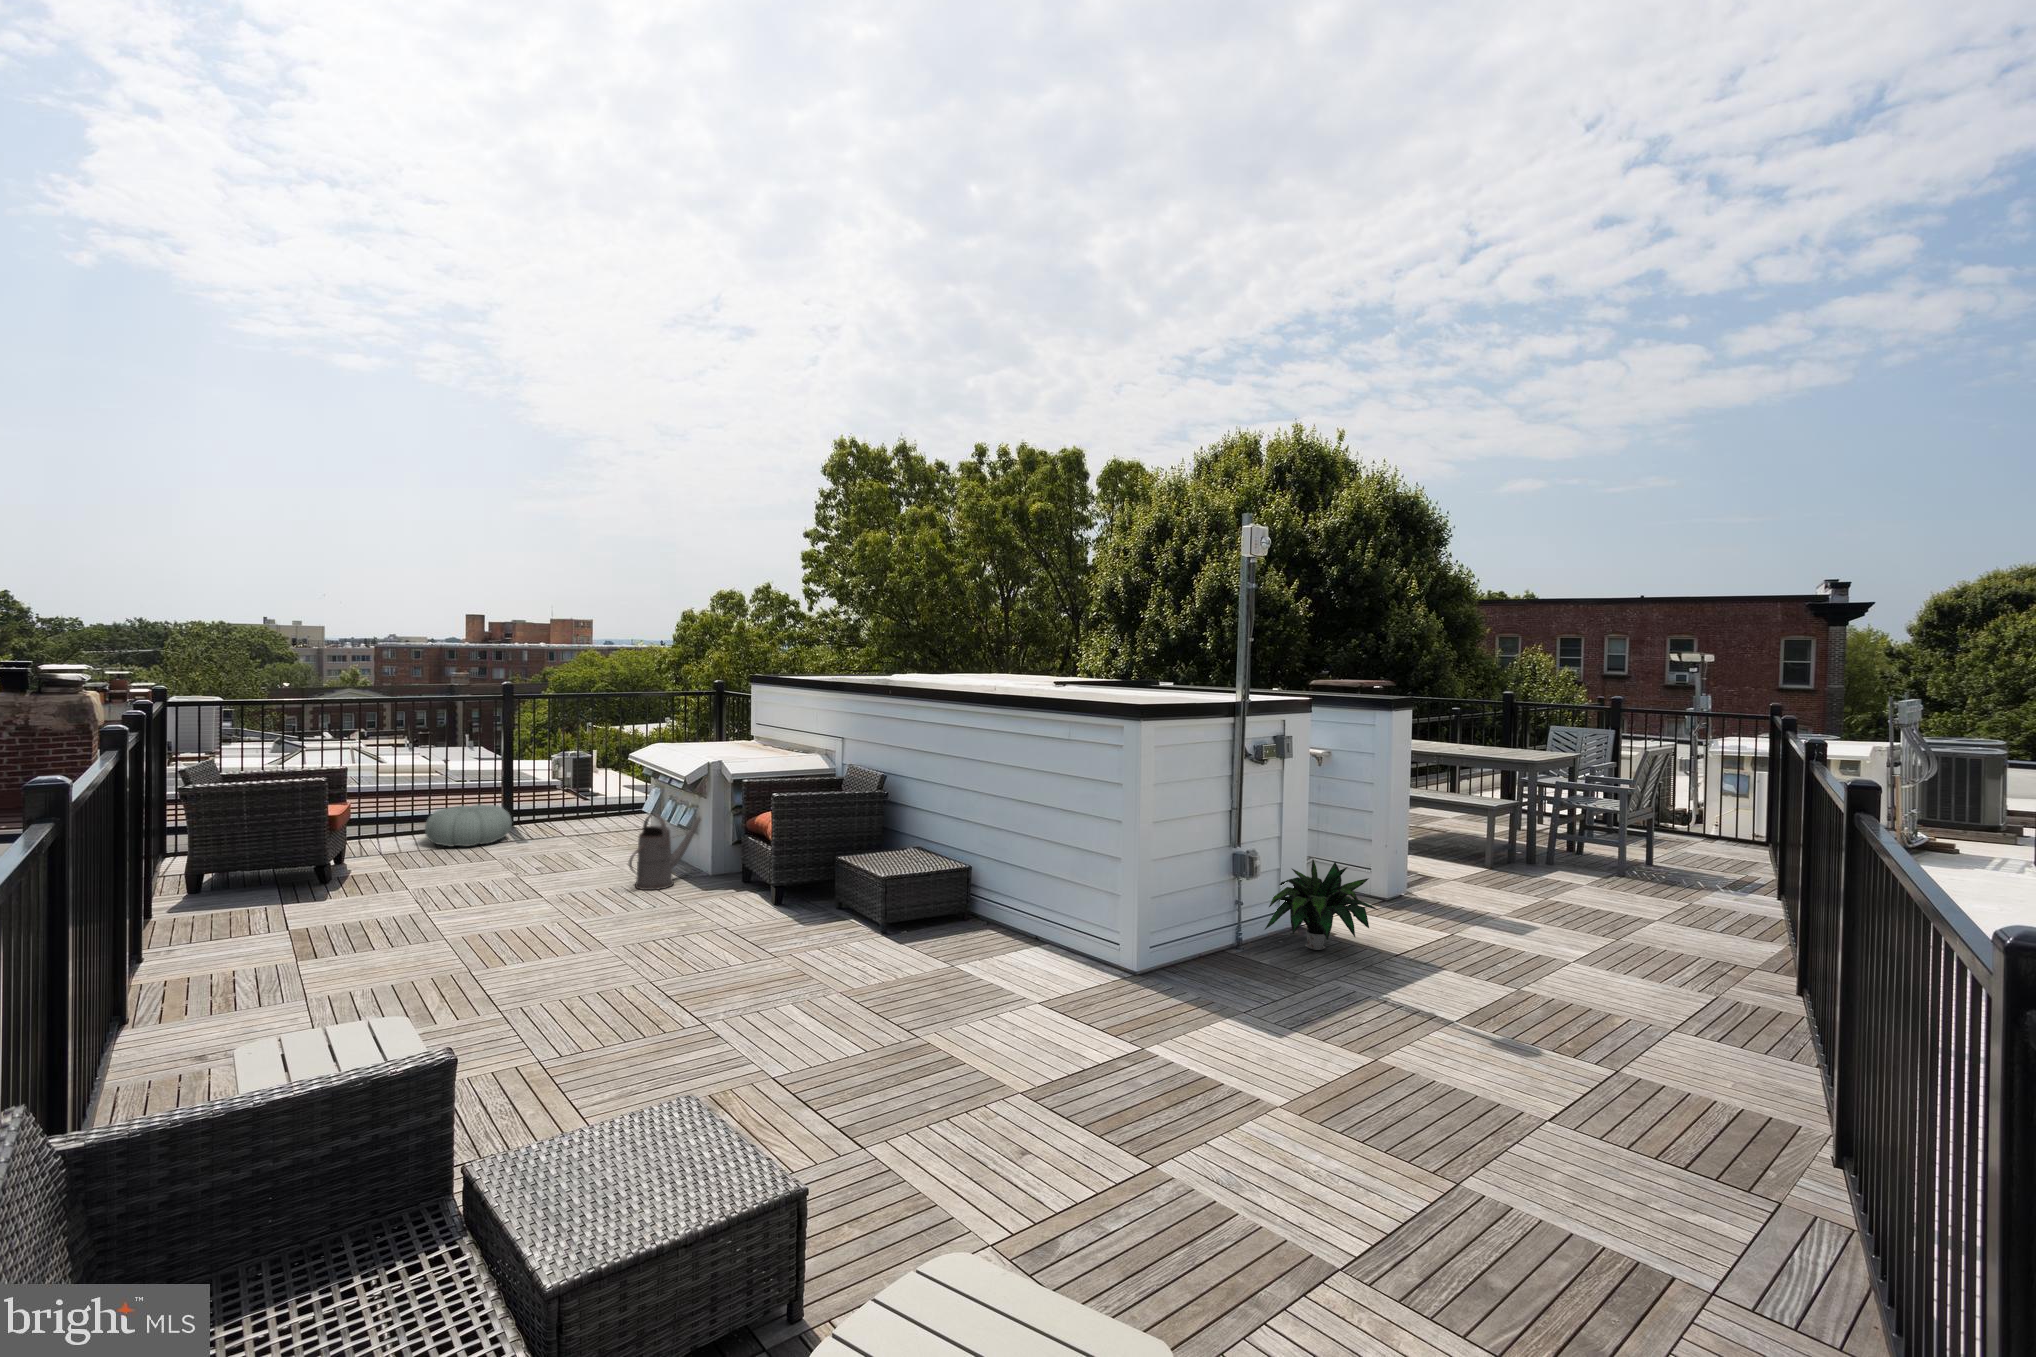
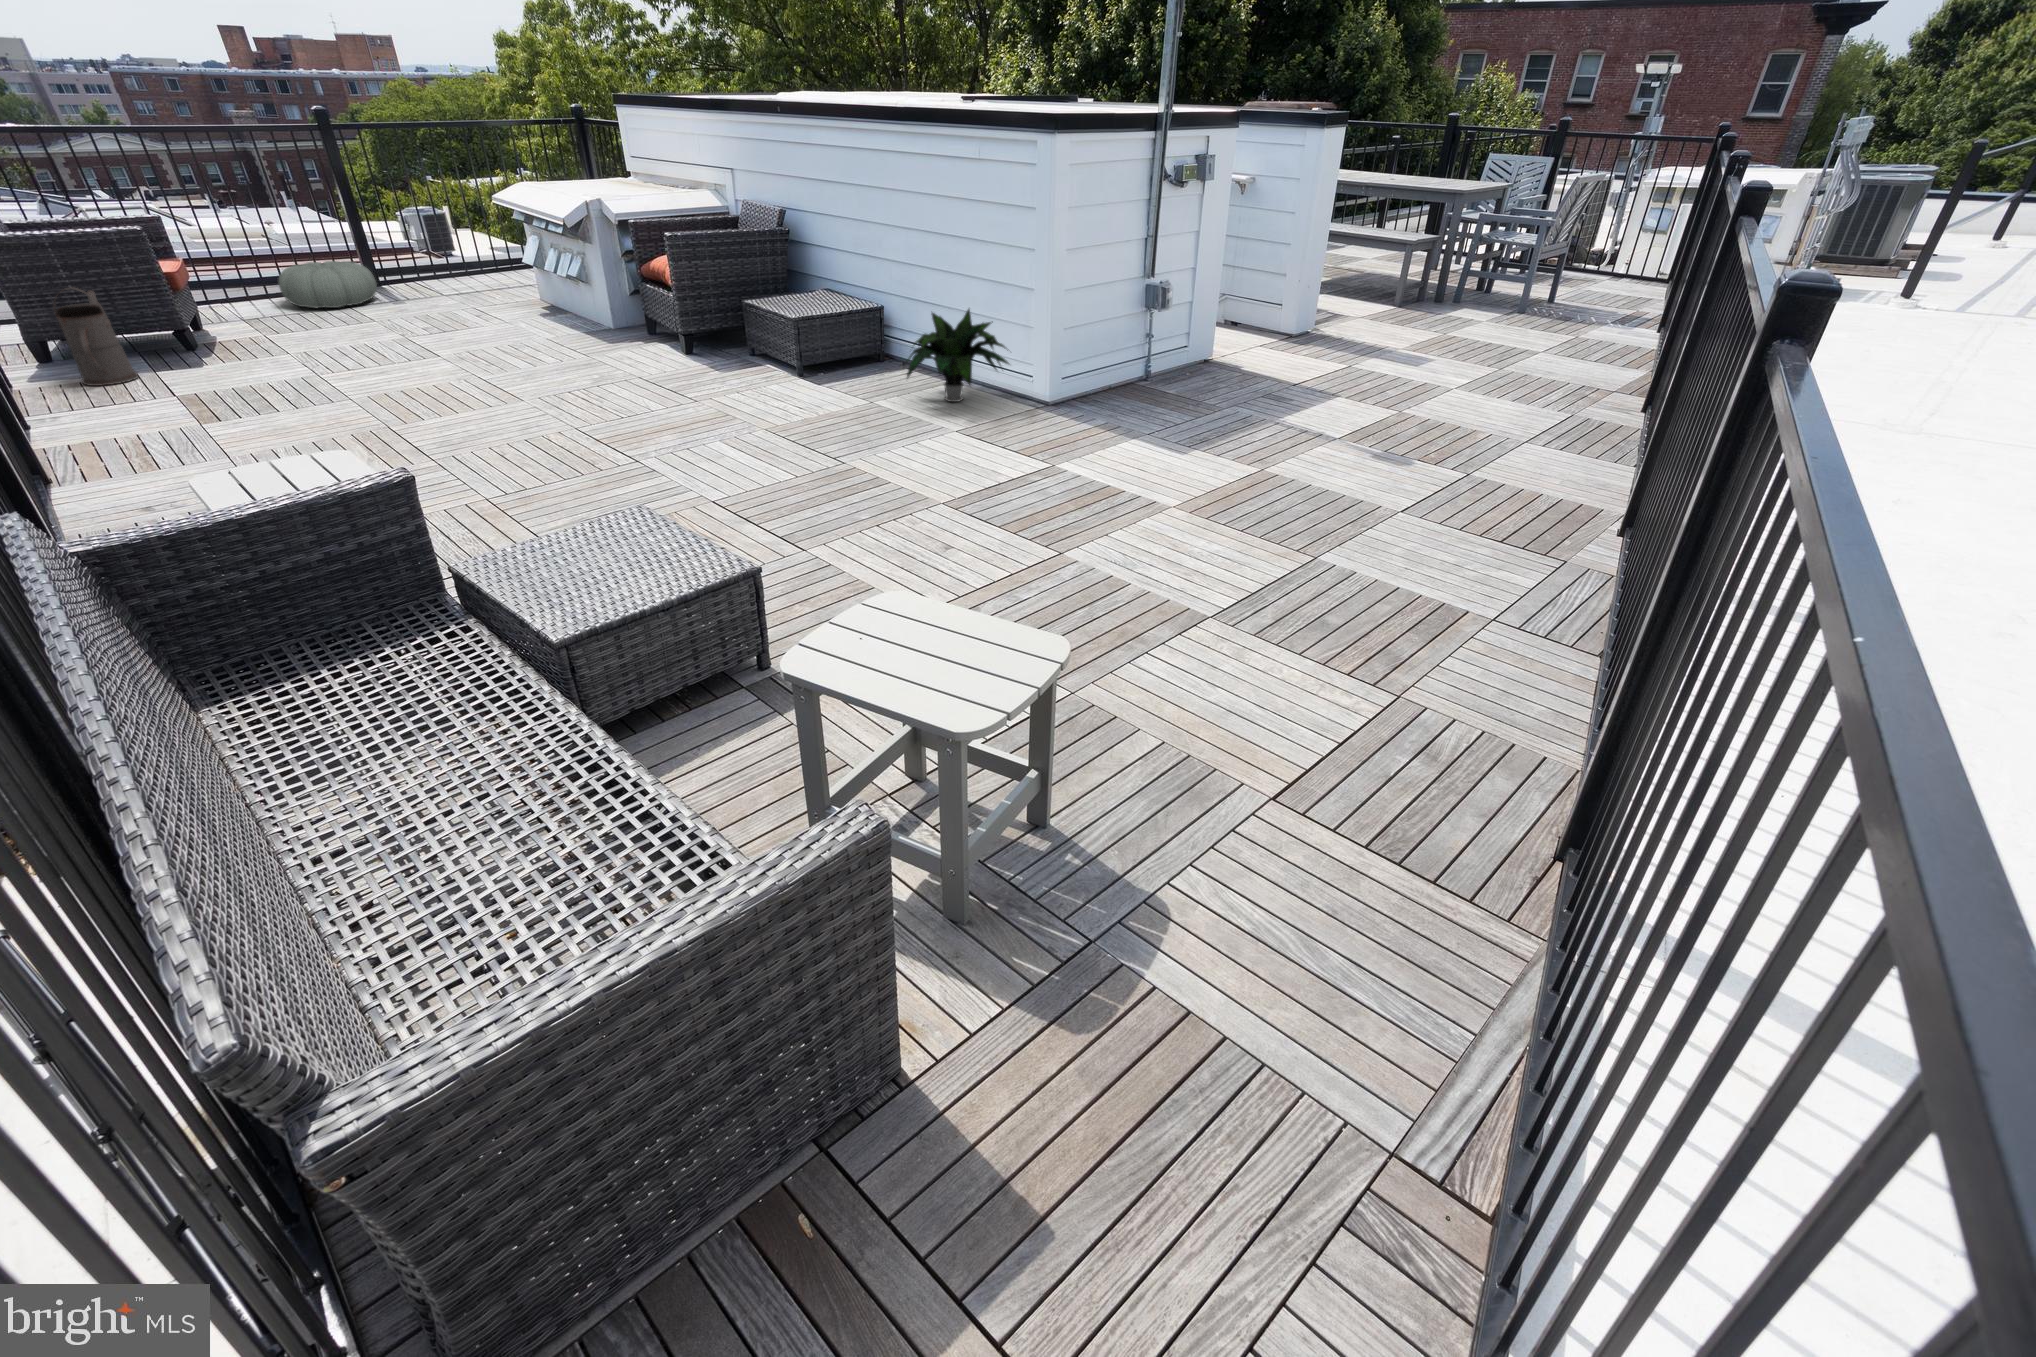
watering can: present [628,814,701,890] -> present [53,287,138,386]
potted plant: present [1265,860,1378,950] -> present [907,309,1009,402]

